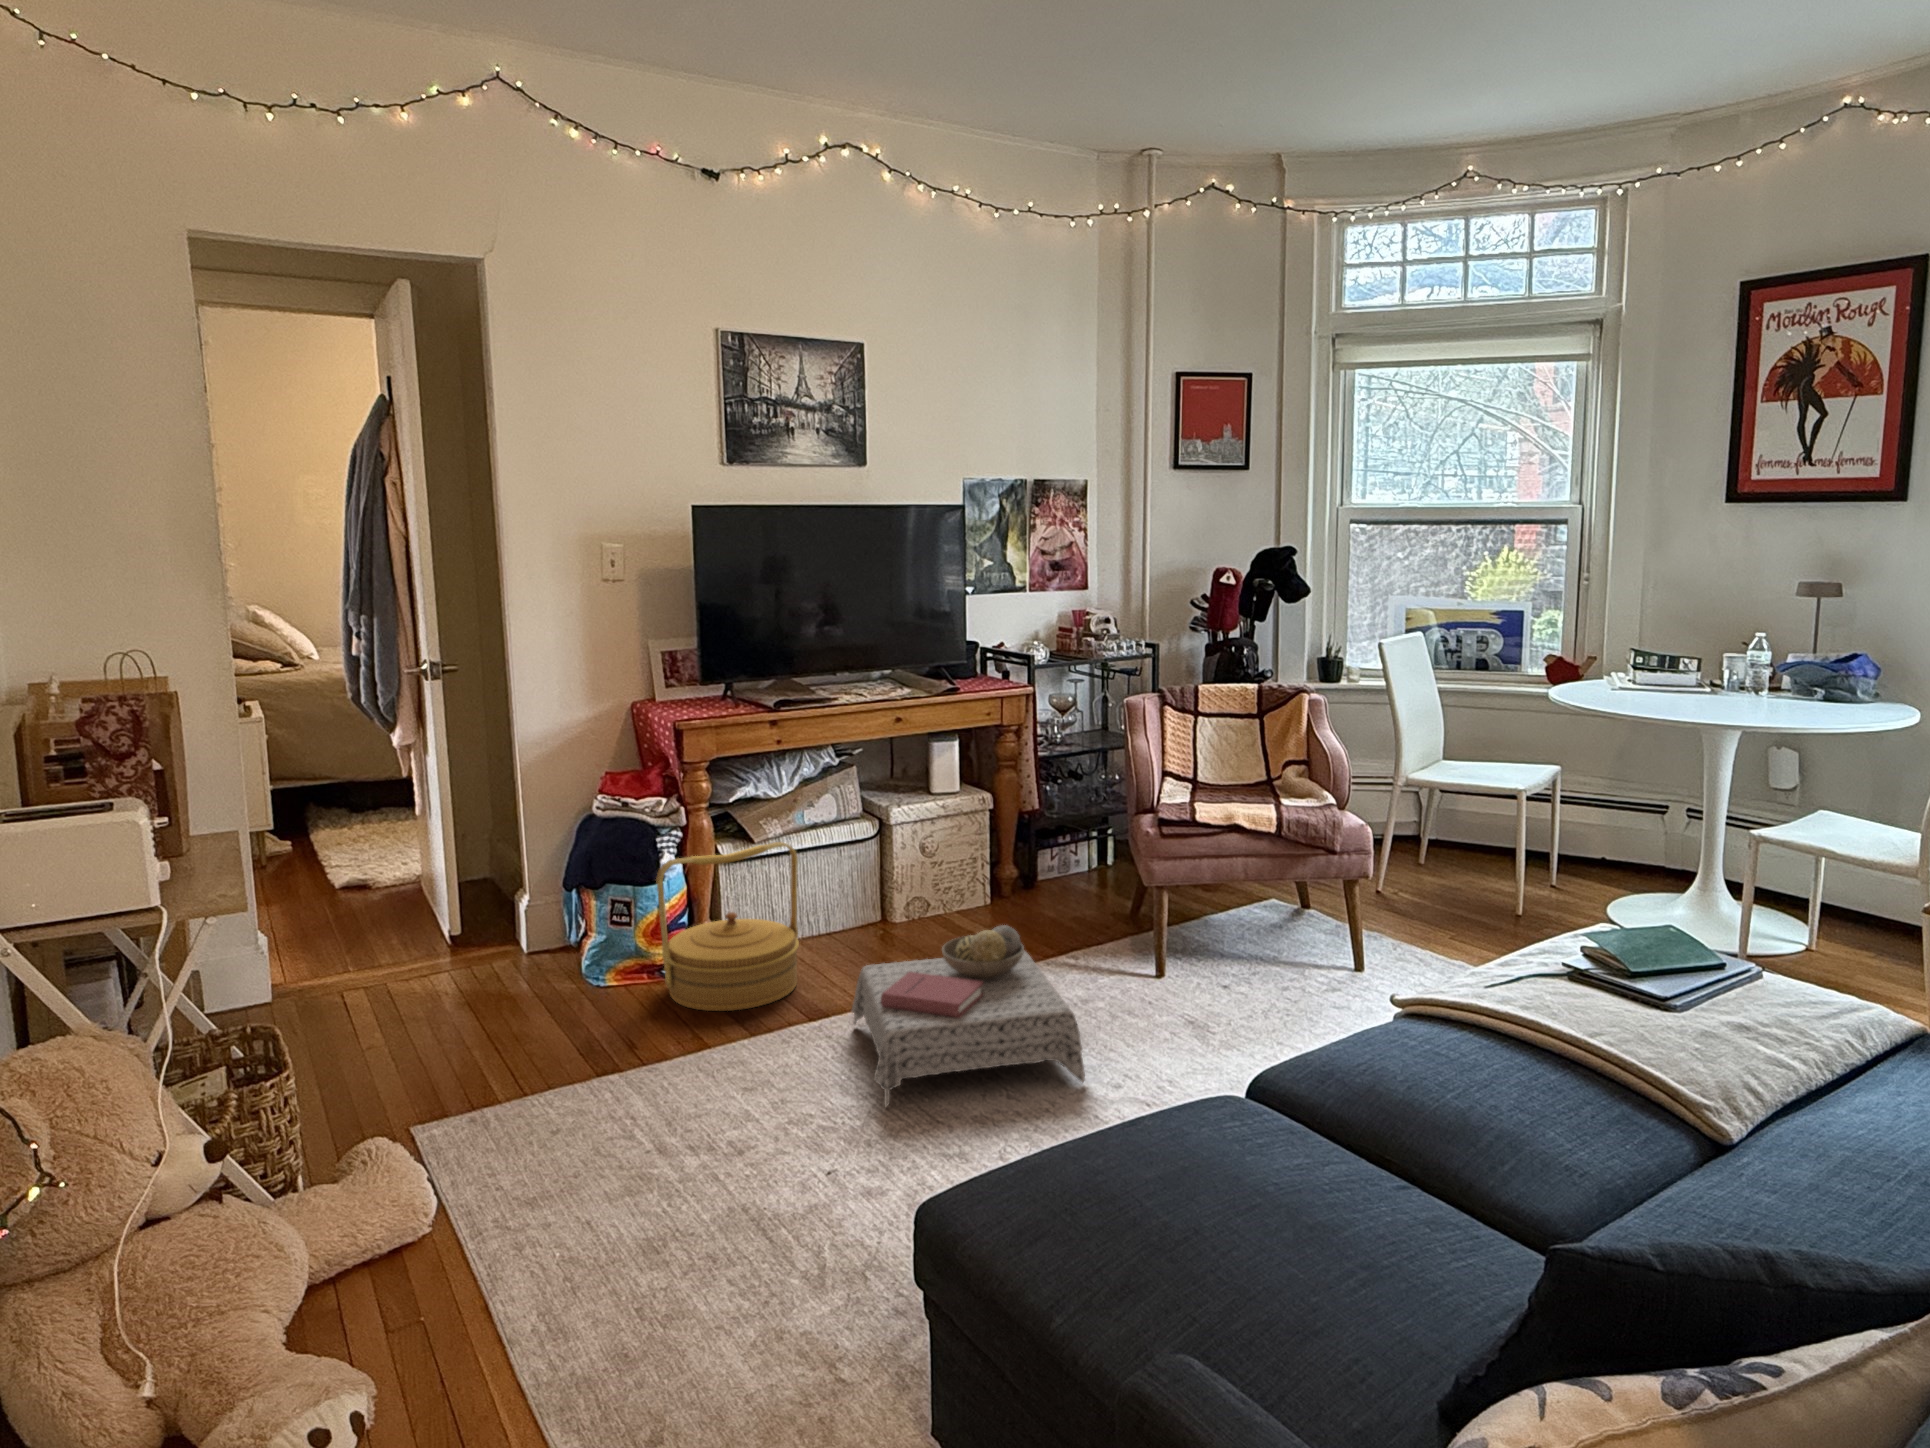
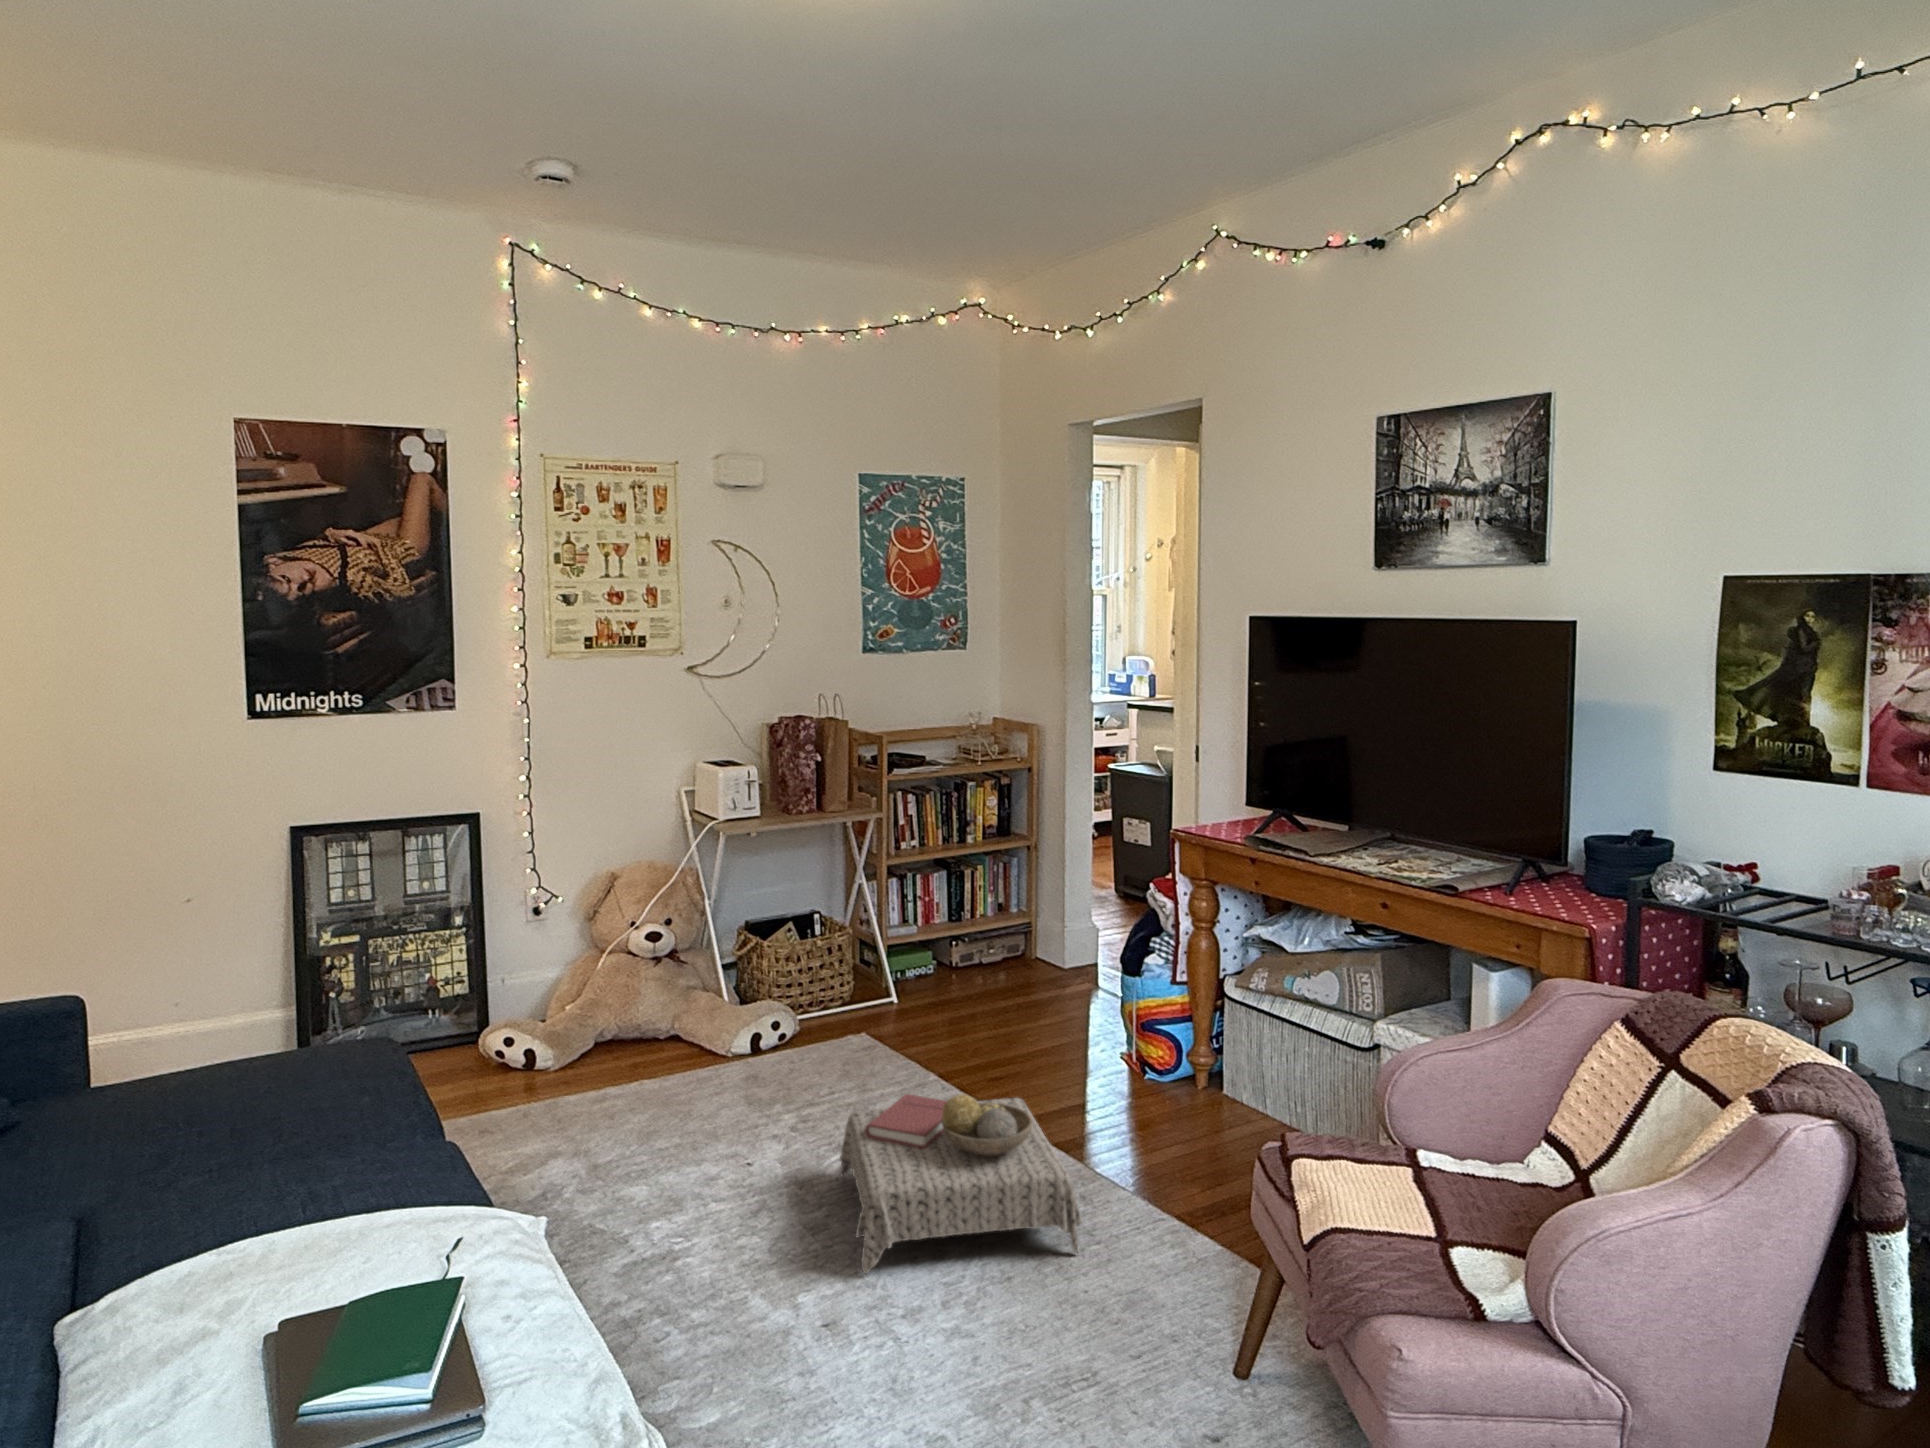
woven basket: present [656,842,799,1011] -> none [1064,950,1198,1127]

